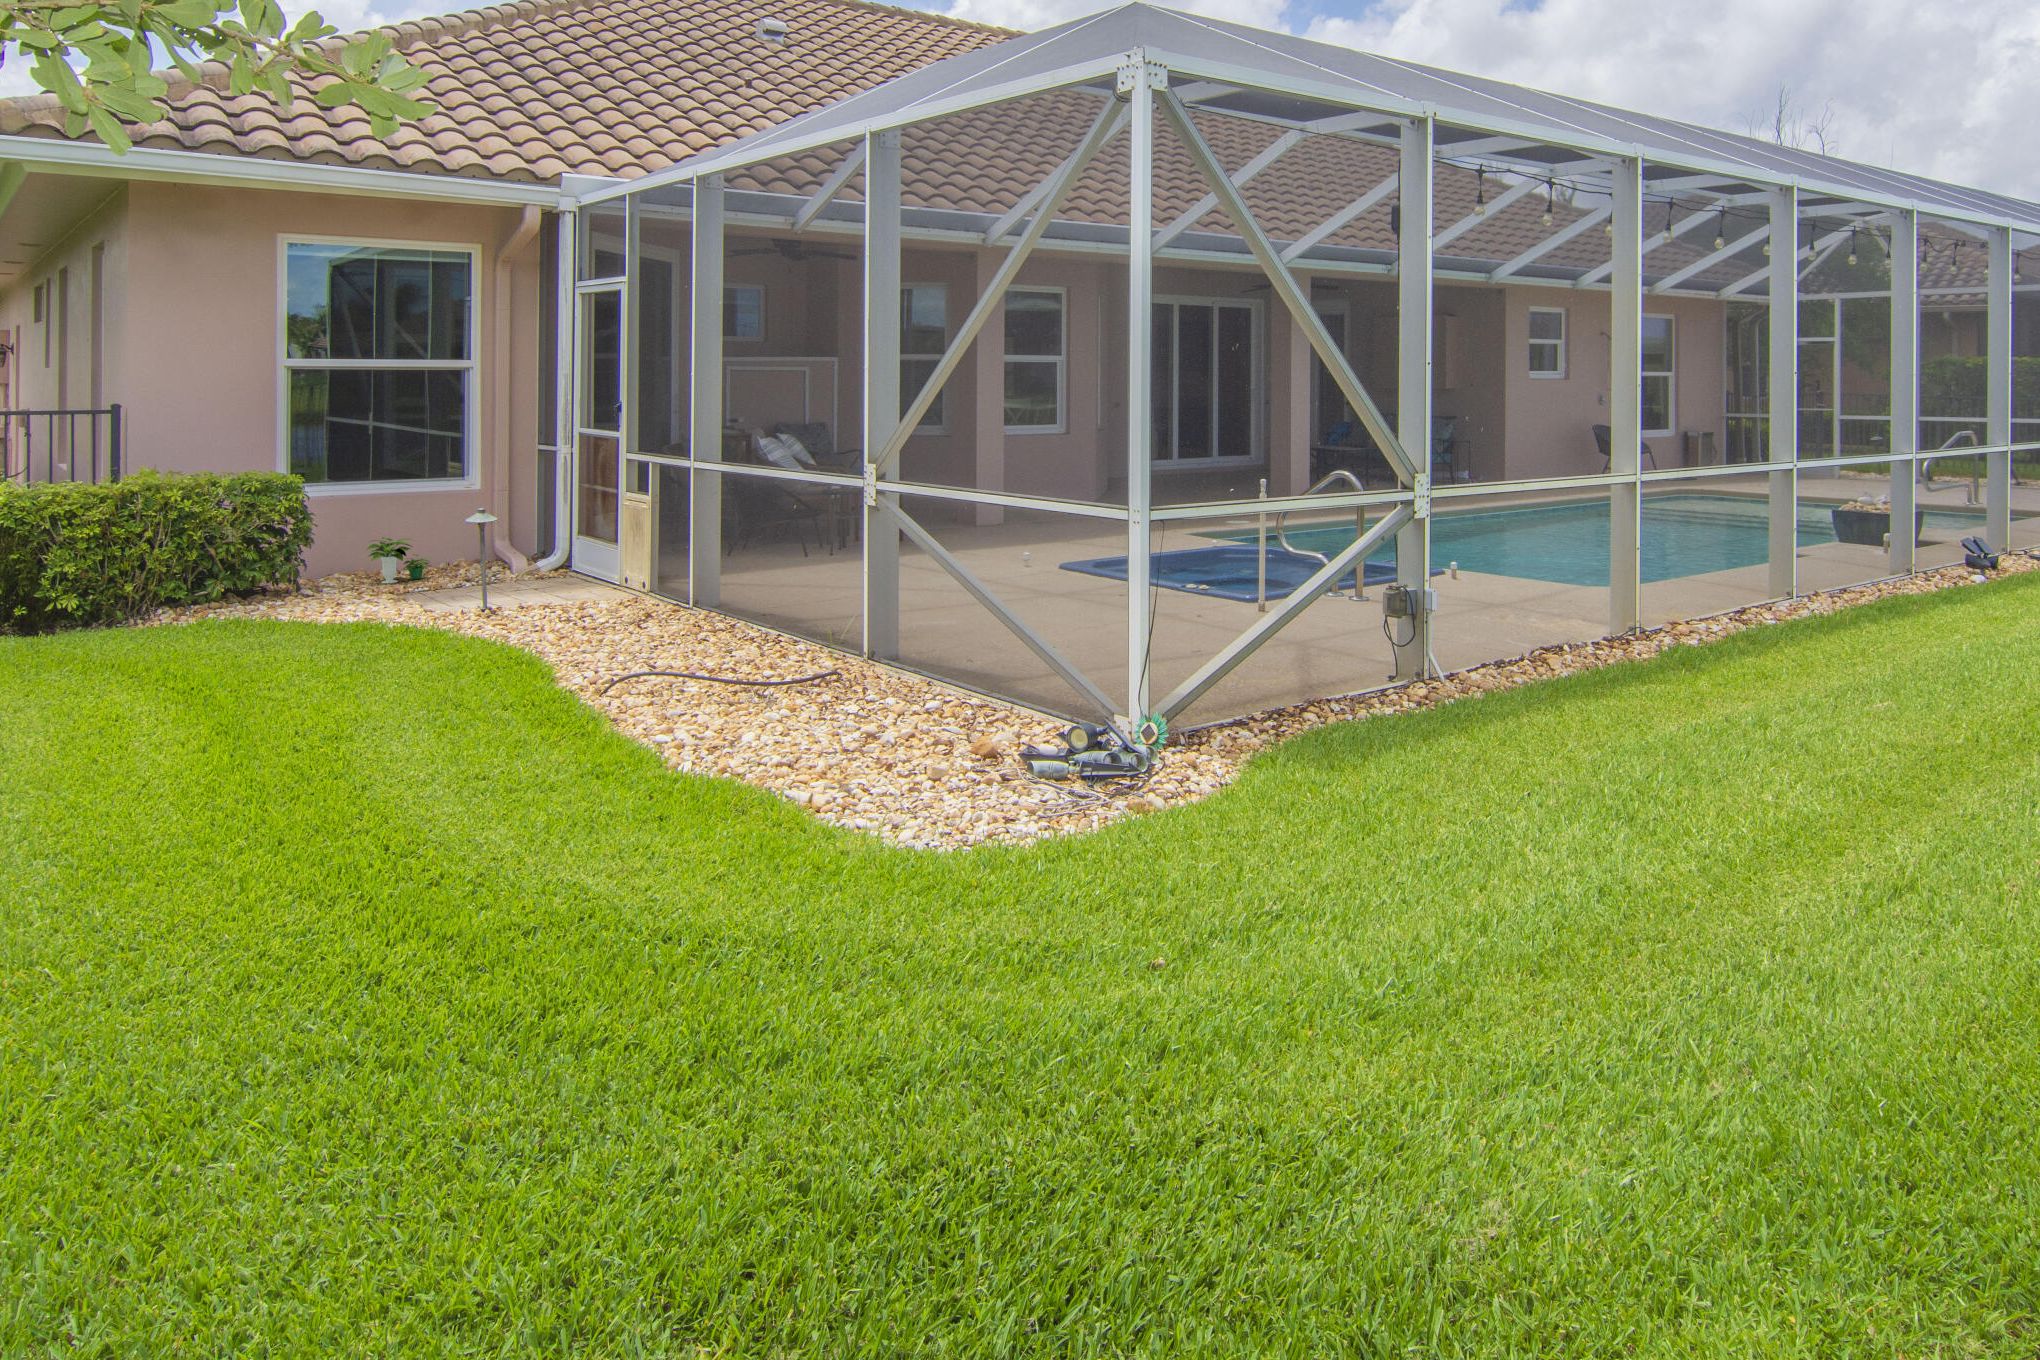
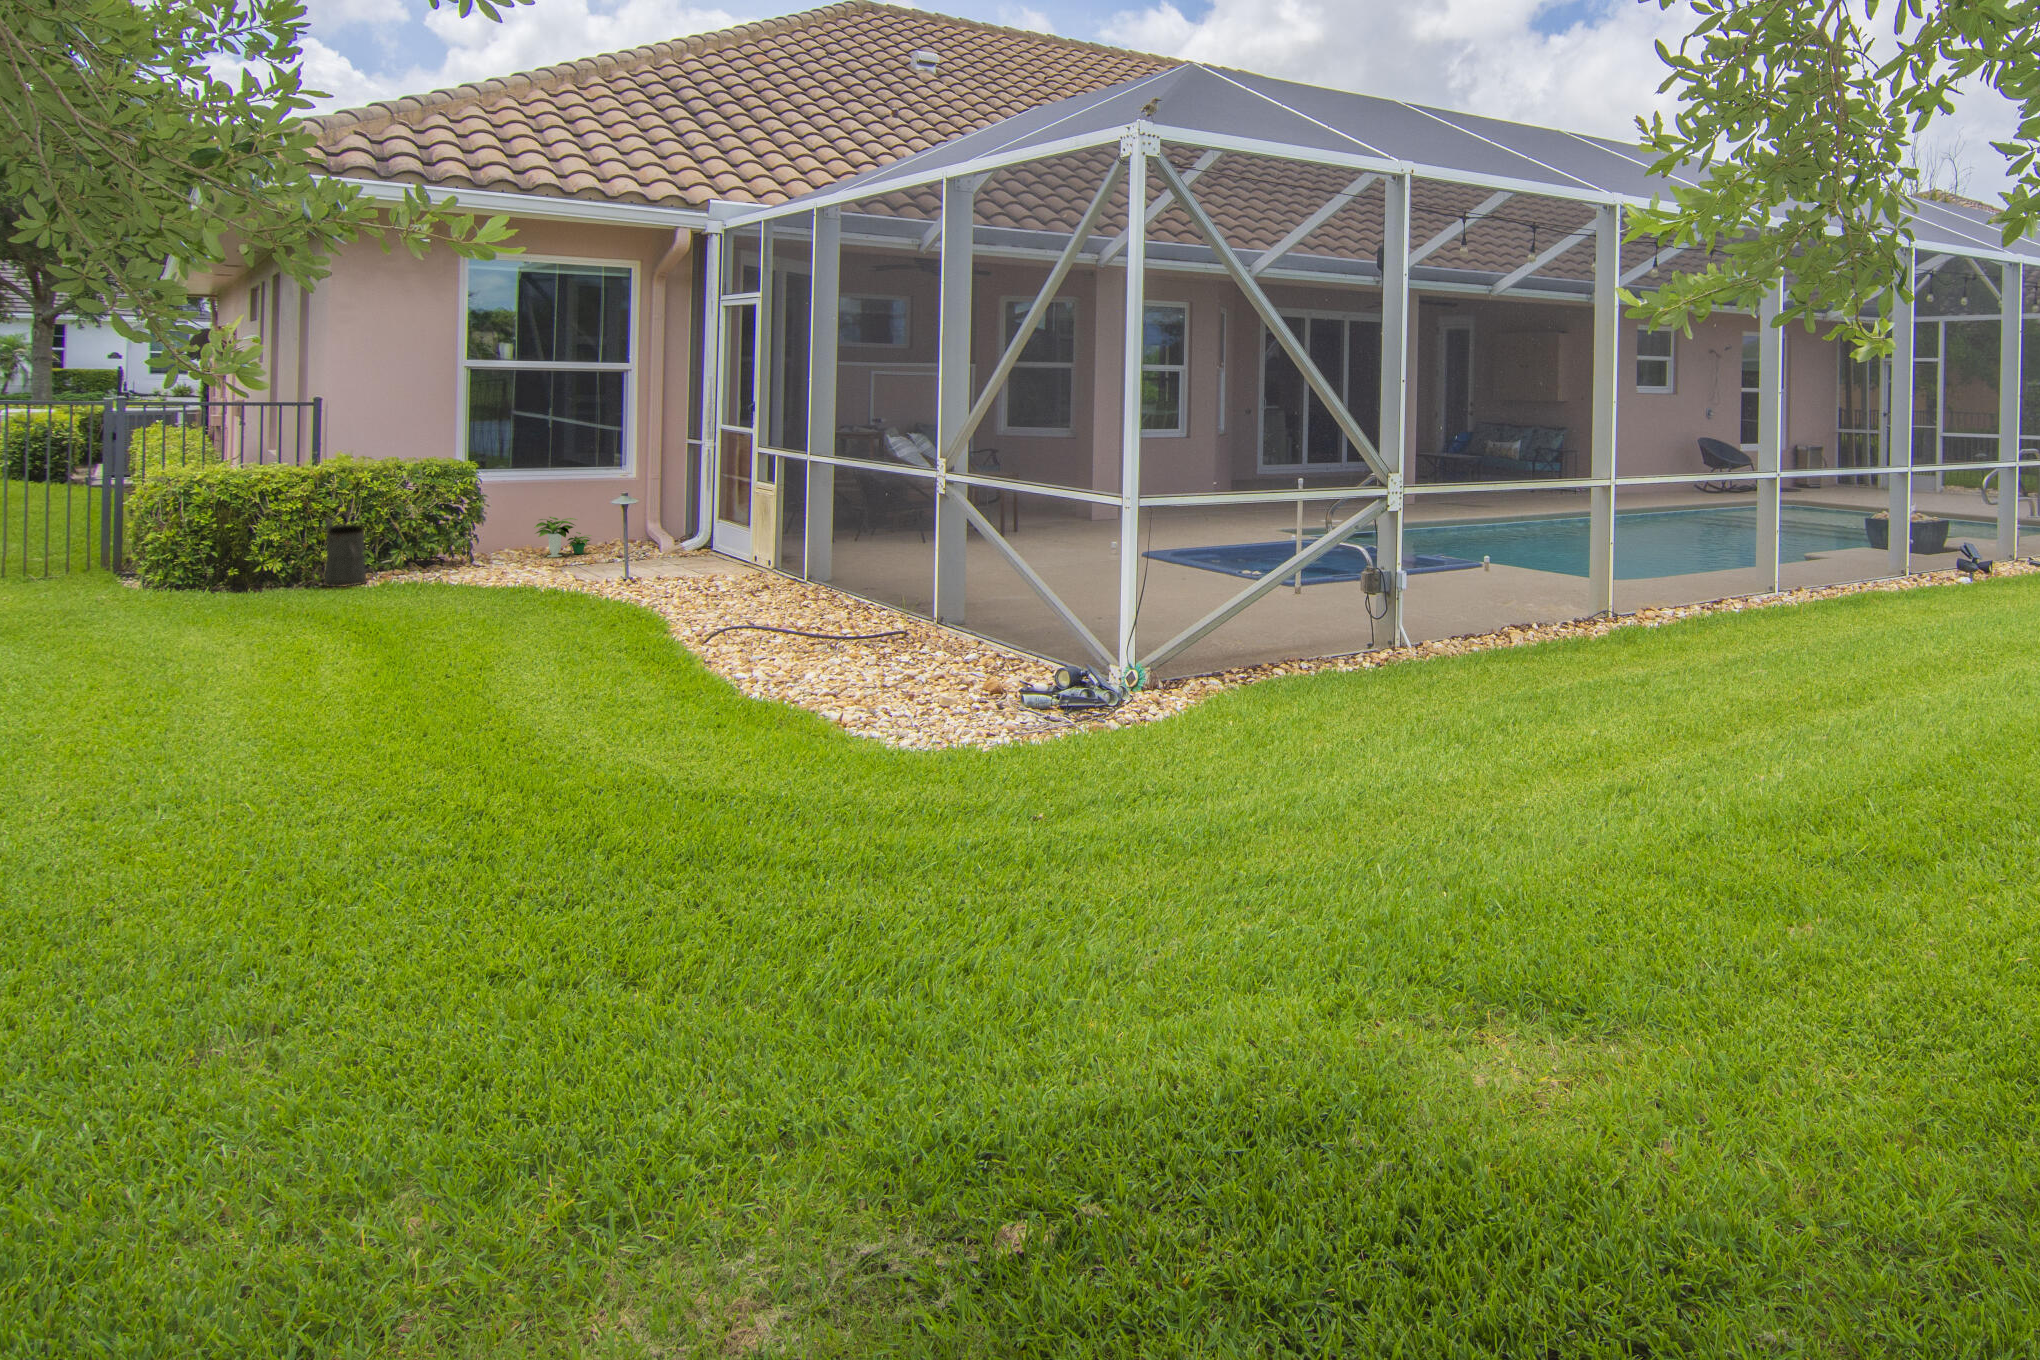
watering can: none [130,538,184,627] -> present [324,513,367,587]

